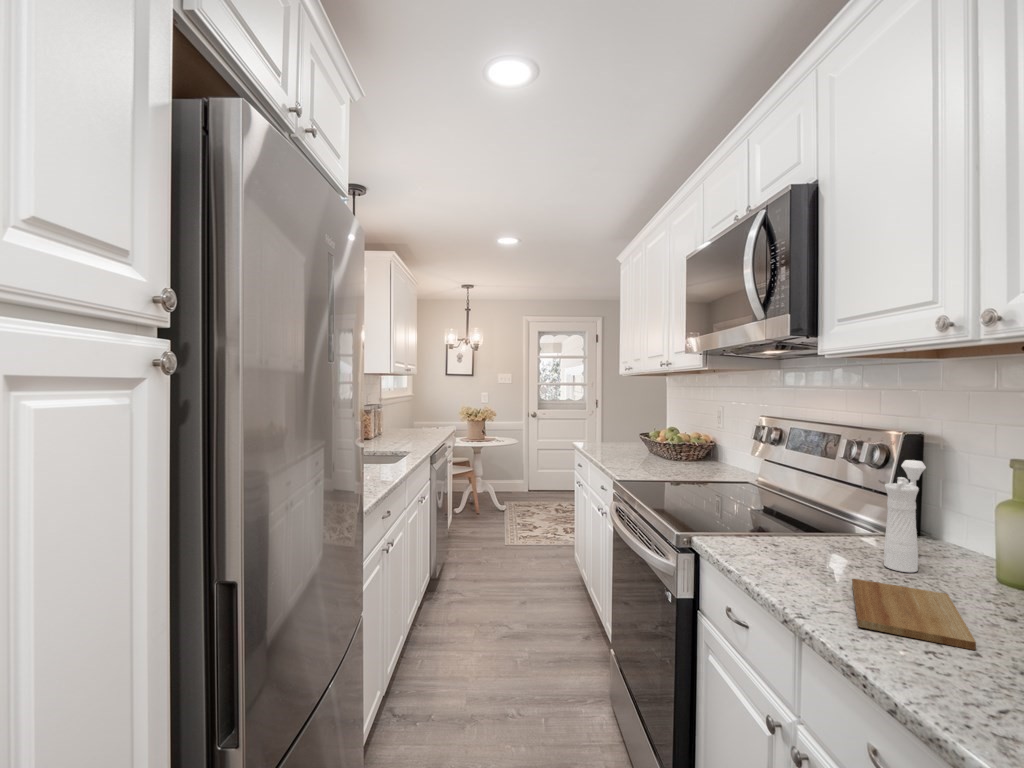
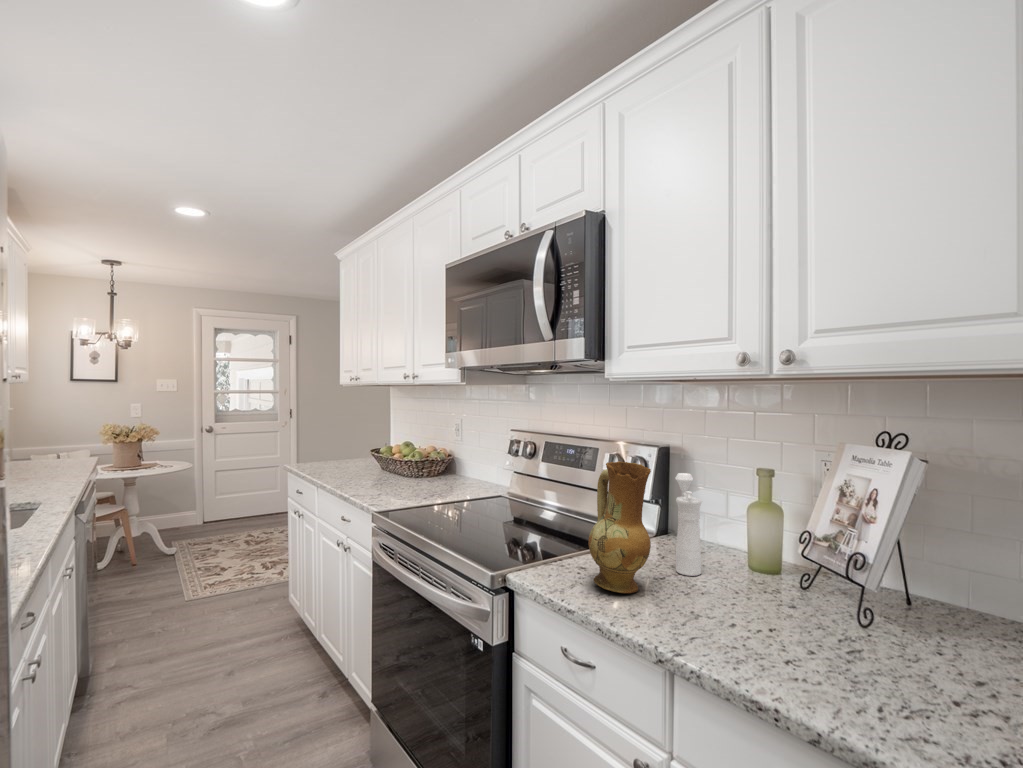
ceramic jug: none [763,436,834,571] -> present [588,462,651,593]
cutting board: present [852,579,976,650] -> none [678,593,807,651]

